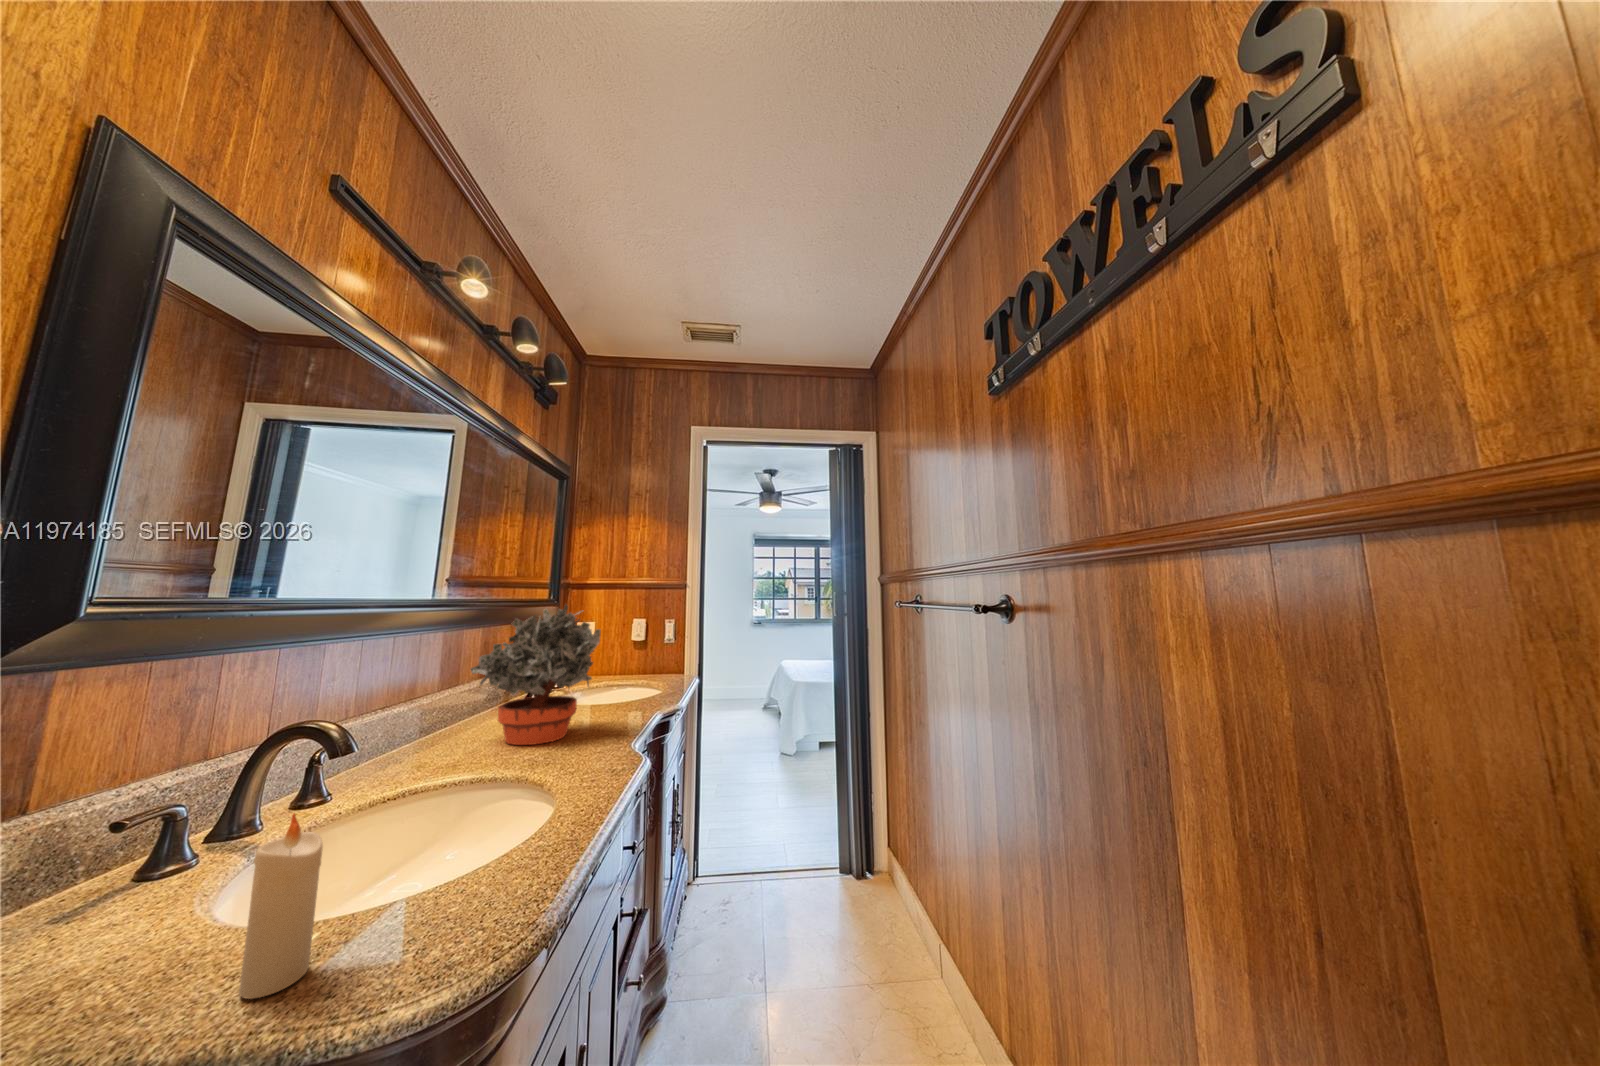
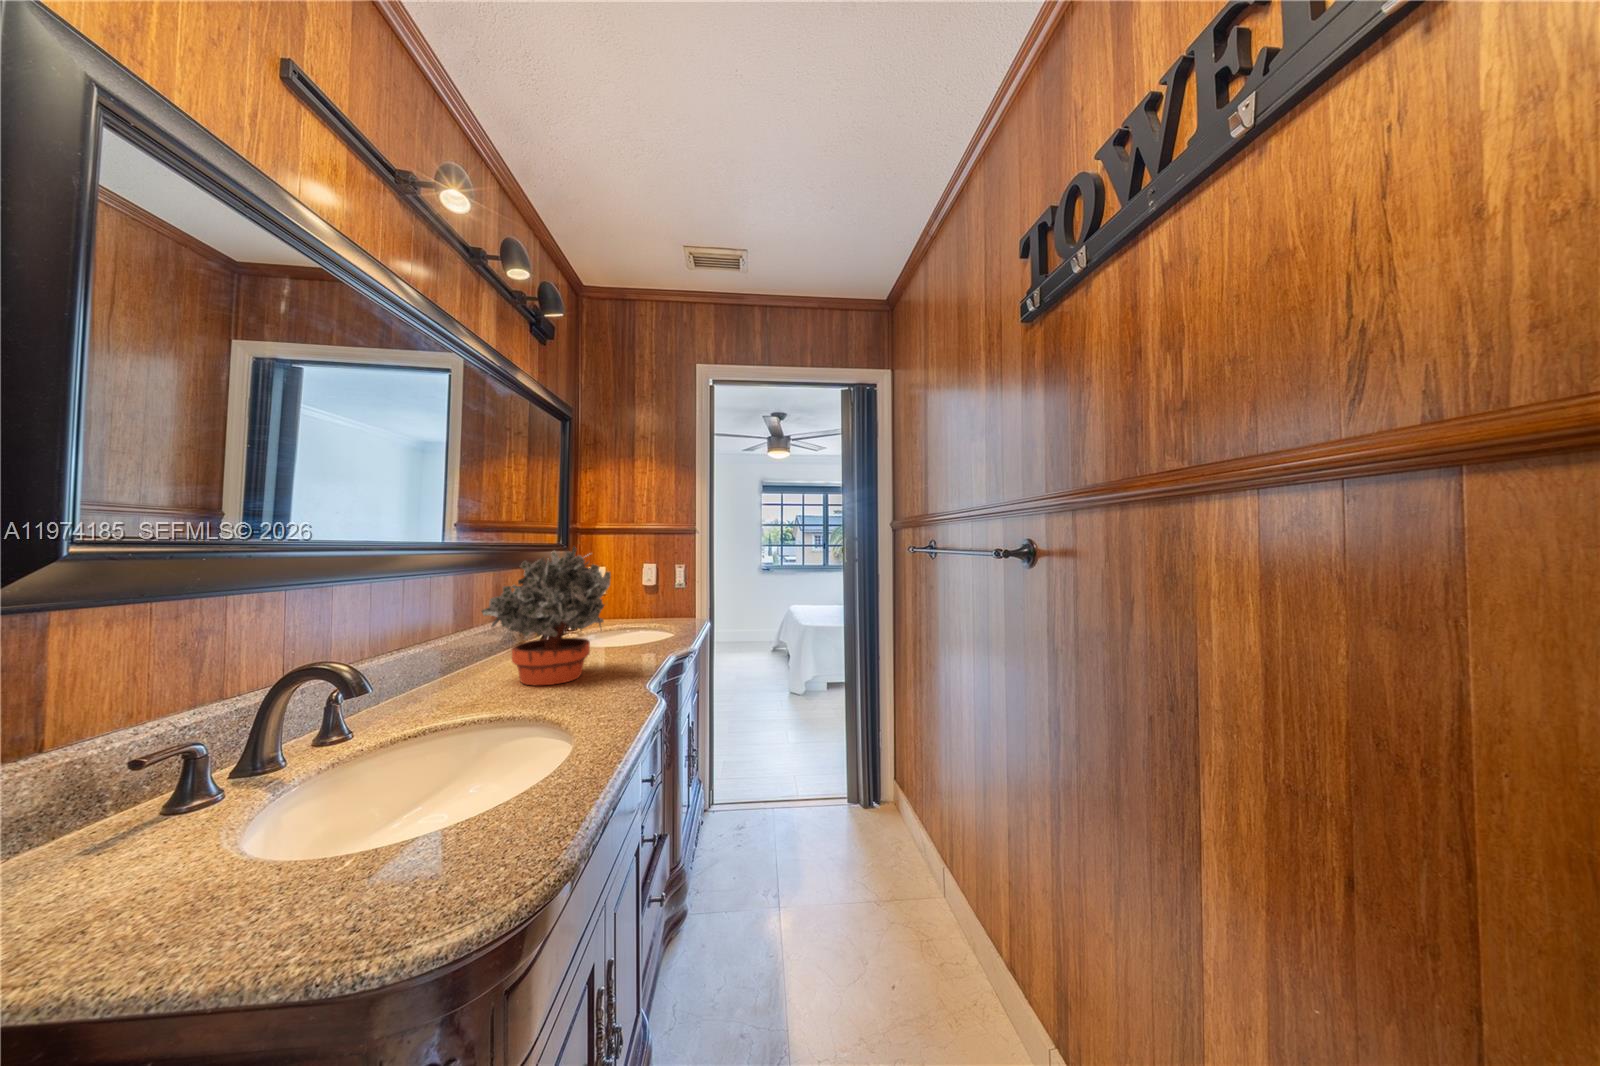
candle: present [239,813,323,999] -> none [265,756,335,932]

